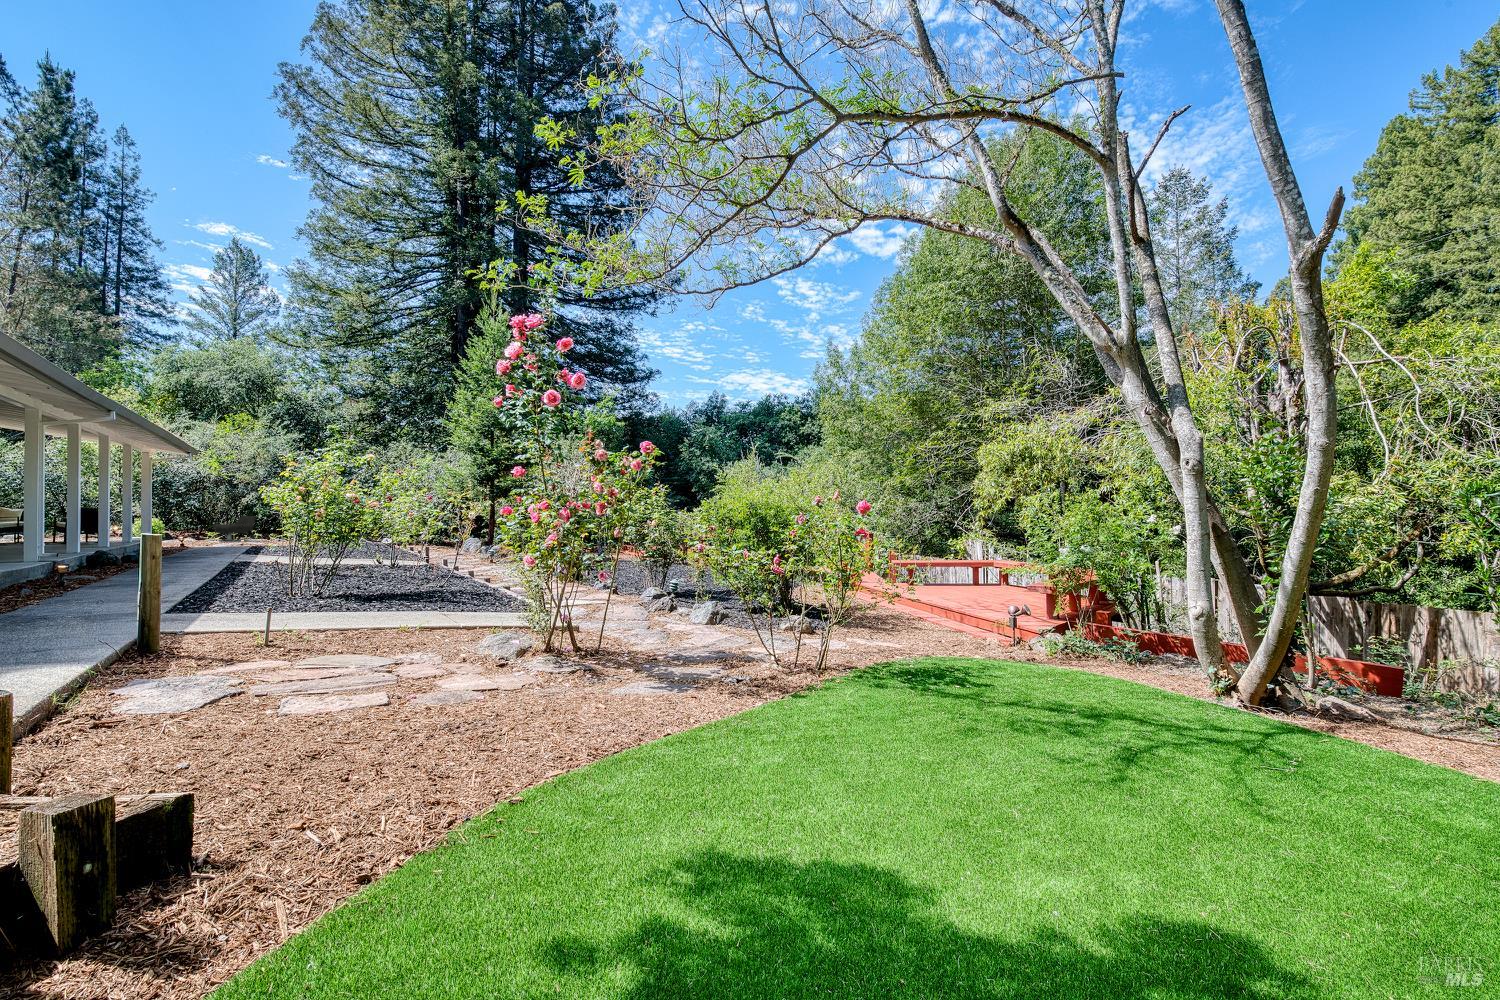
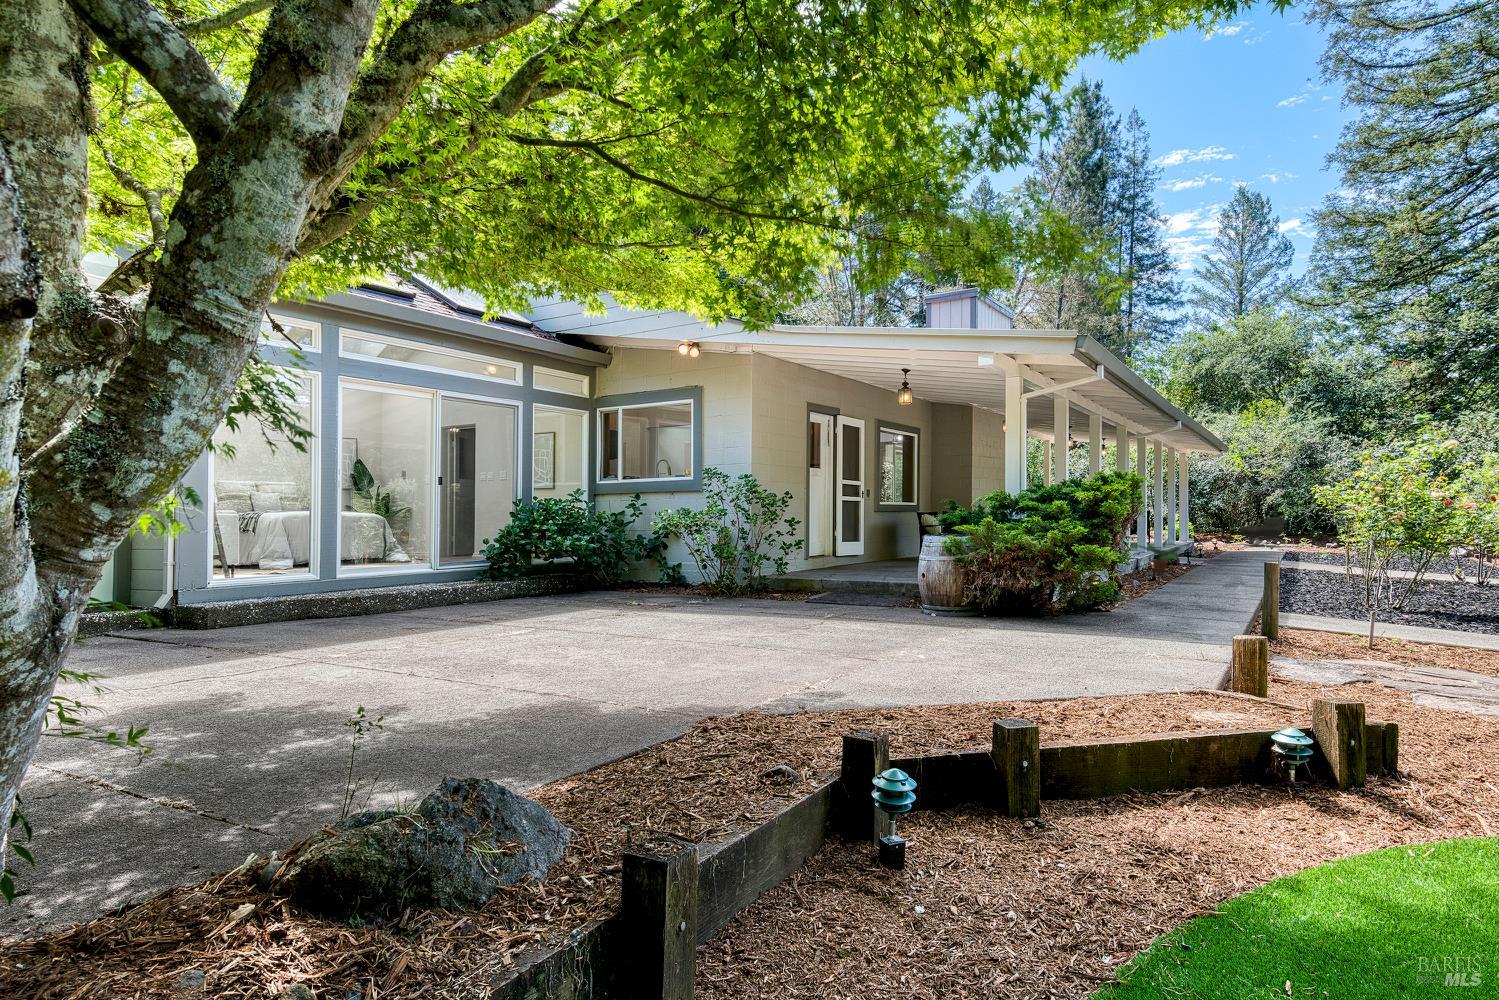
potted plant: none [46,542,118,581] -> present [1137,539,1179,575]

